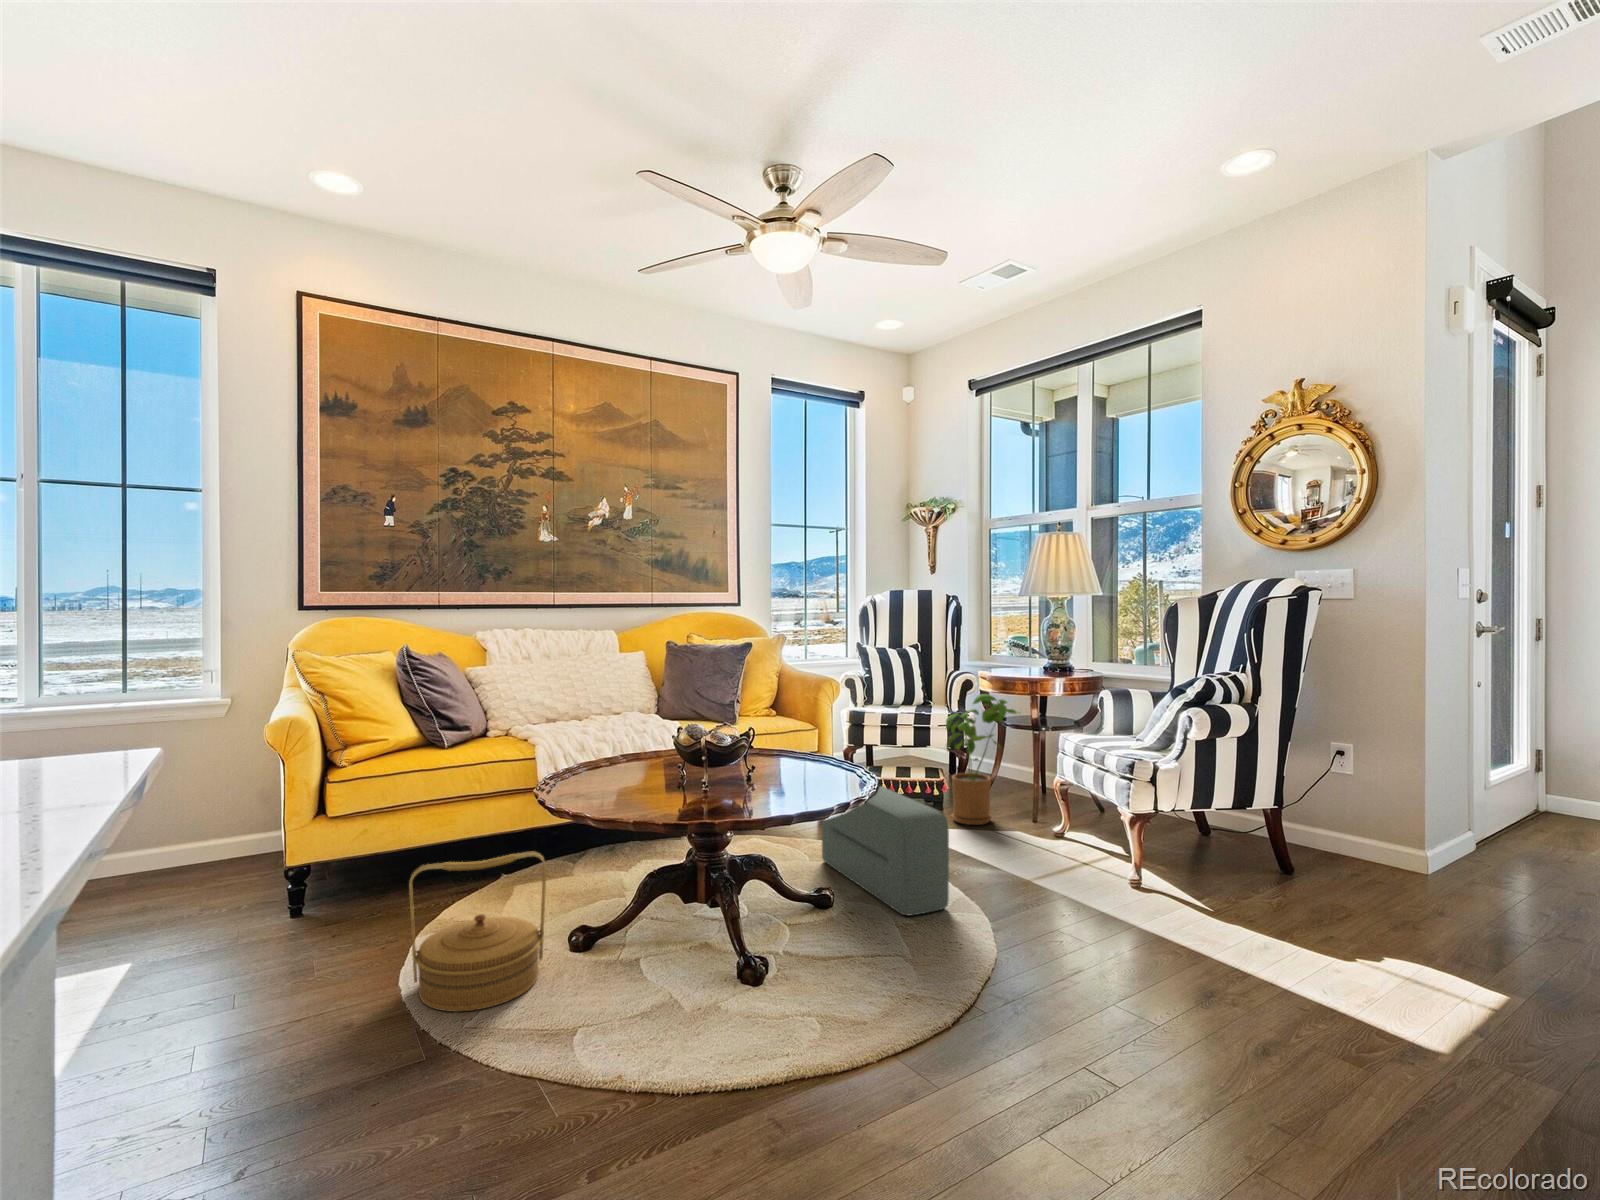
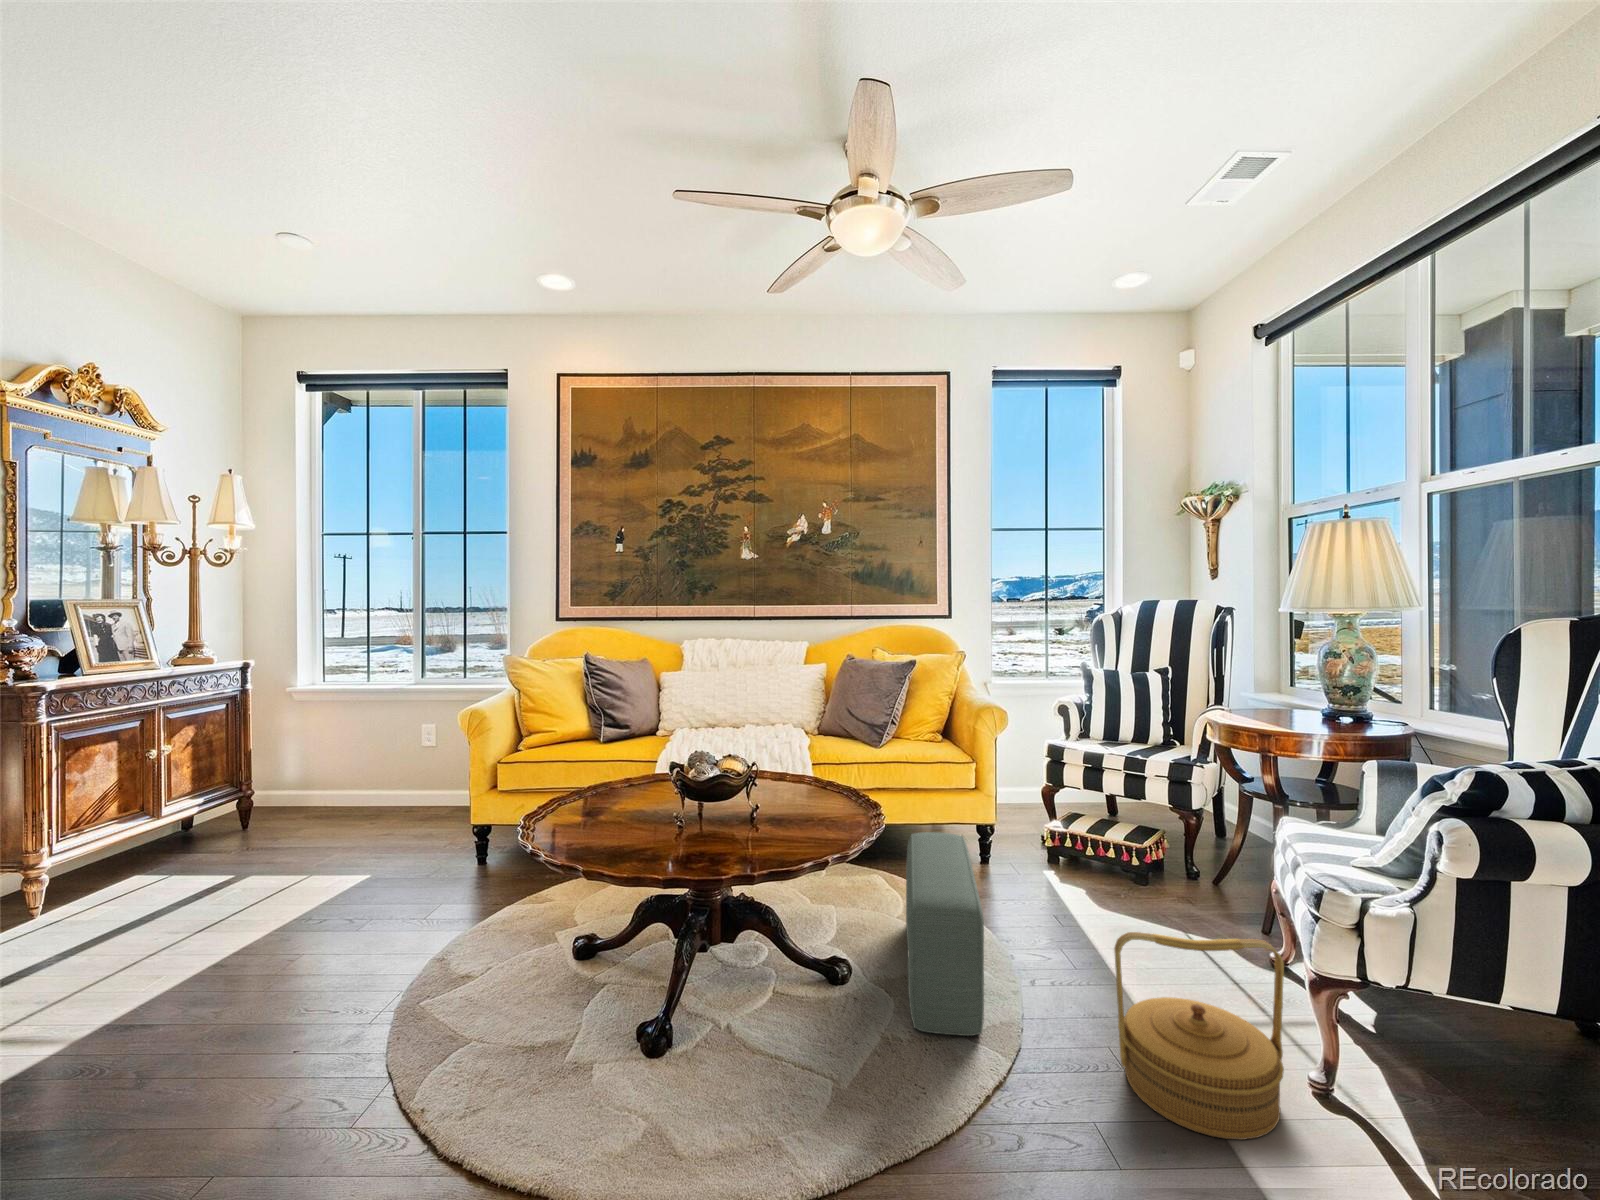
house plant: present [946,694,1017,825] -> none [1119,744,1233,918]
basket: present [409,851,546,1012] -> present [1114,932,1284,1140]

